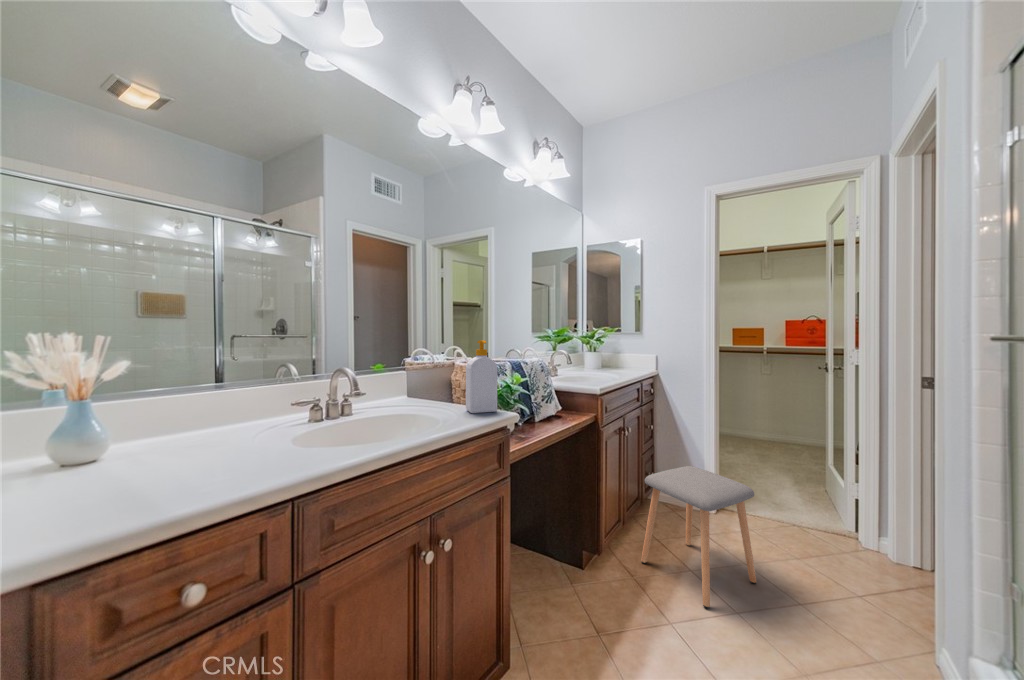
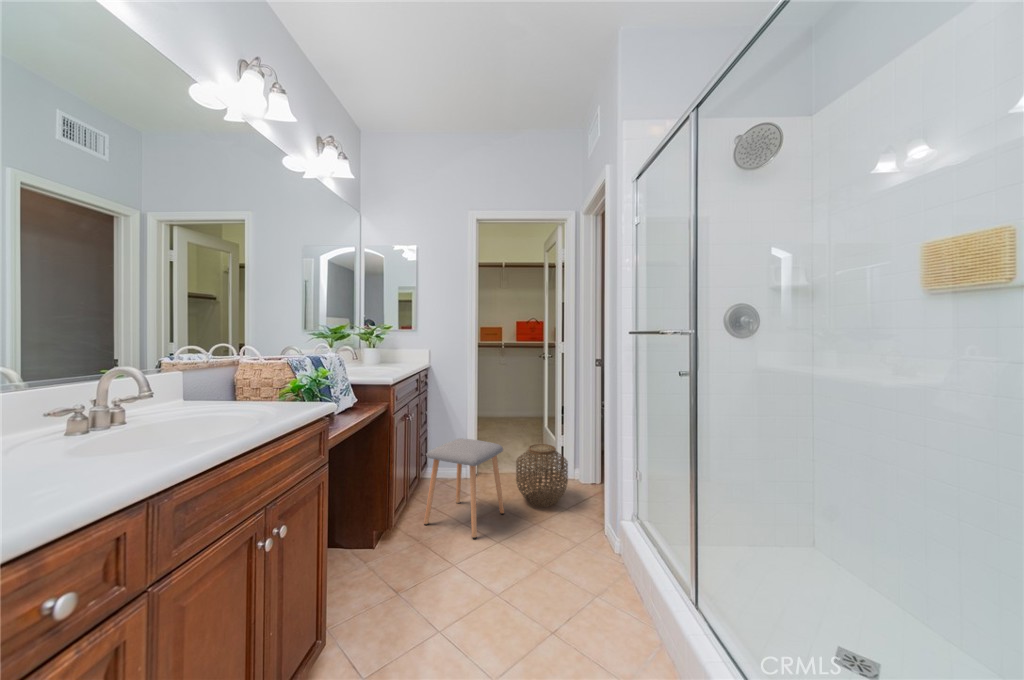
soap bottle: present [466,340,497,413] -> none [275,337,311,407]
woven basket: none [778,495,880,598] -> present [516,444,568,507]

